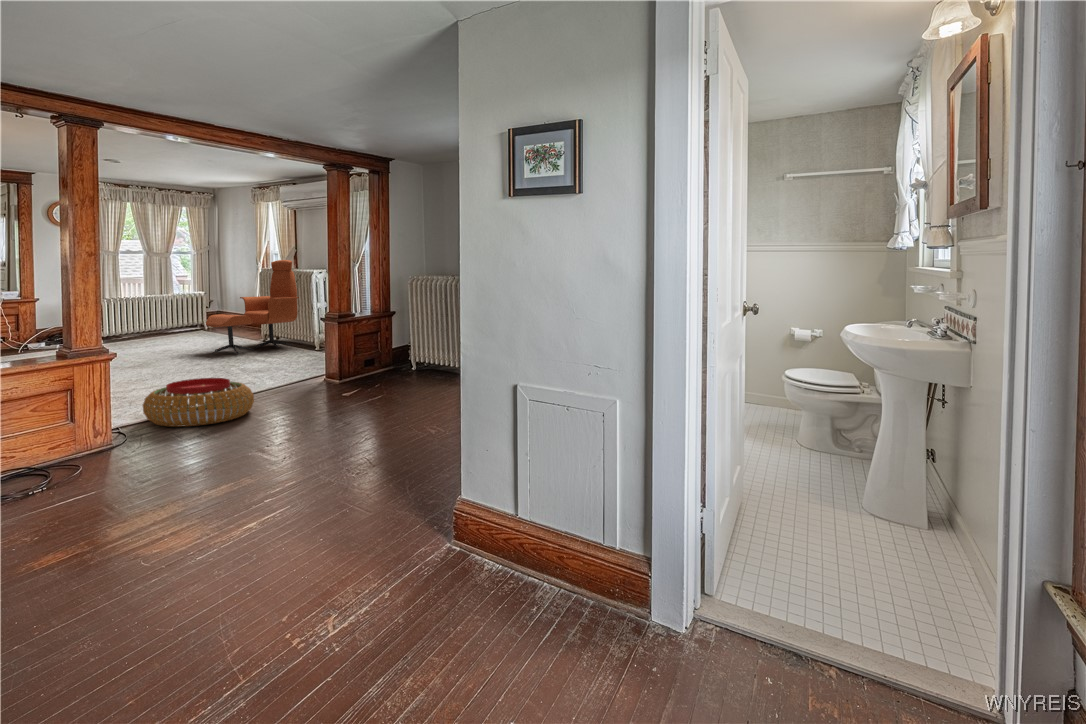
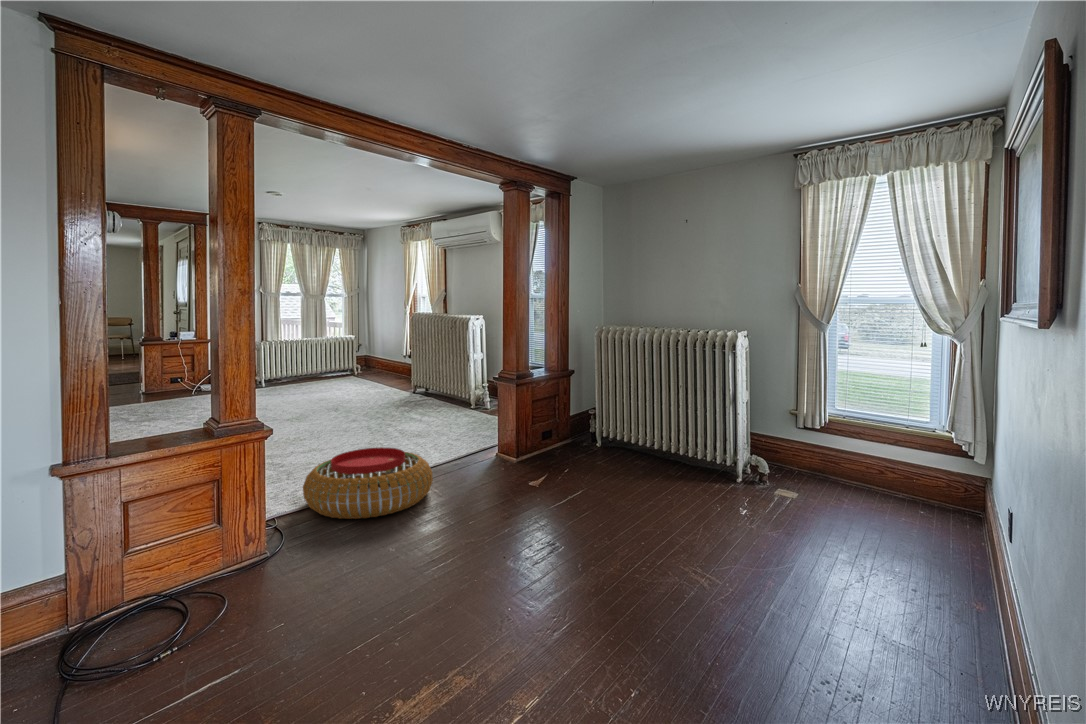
lounge chair: present [206,260,299,354] -> none [361,299,455,403]

